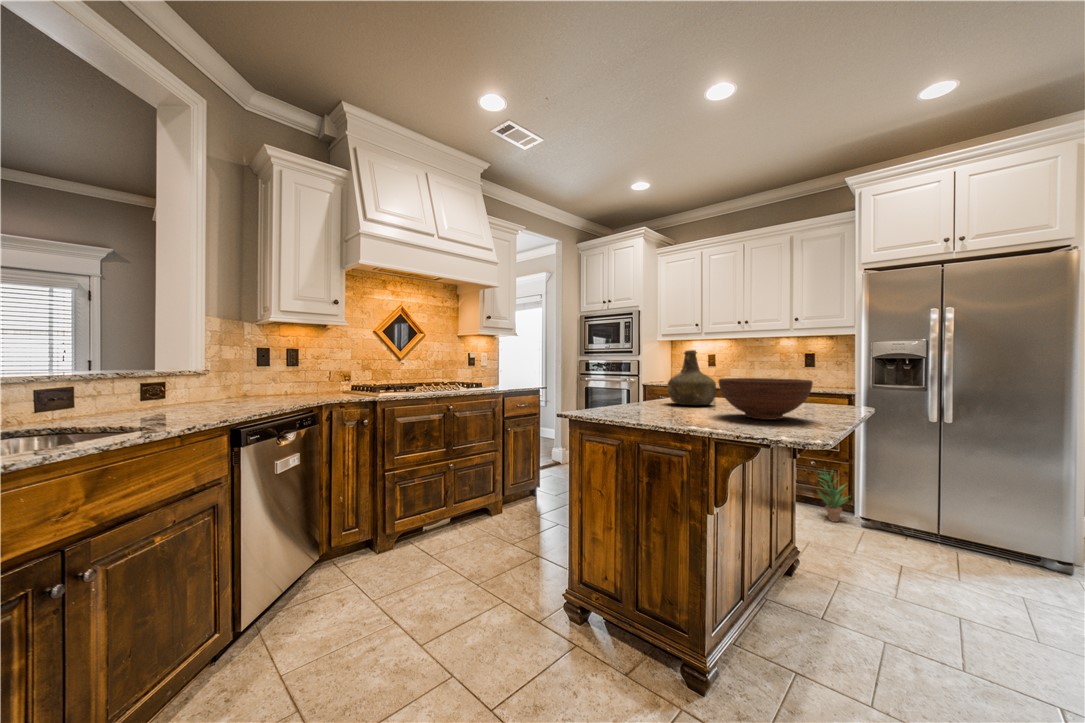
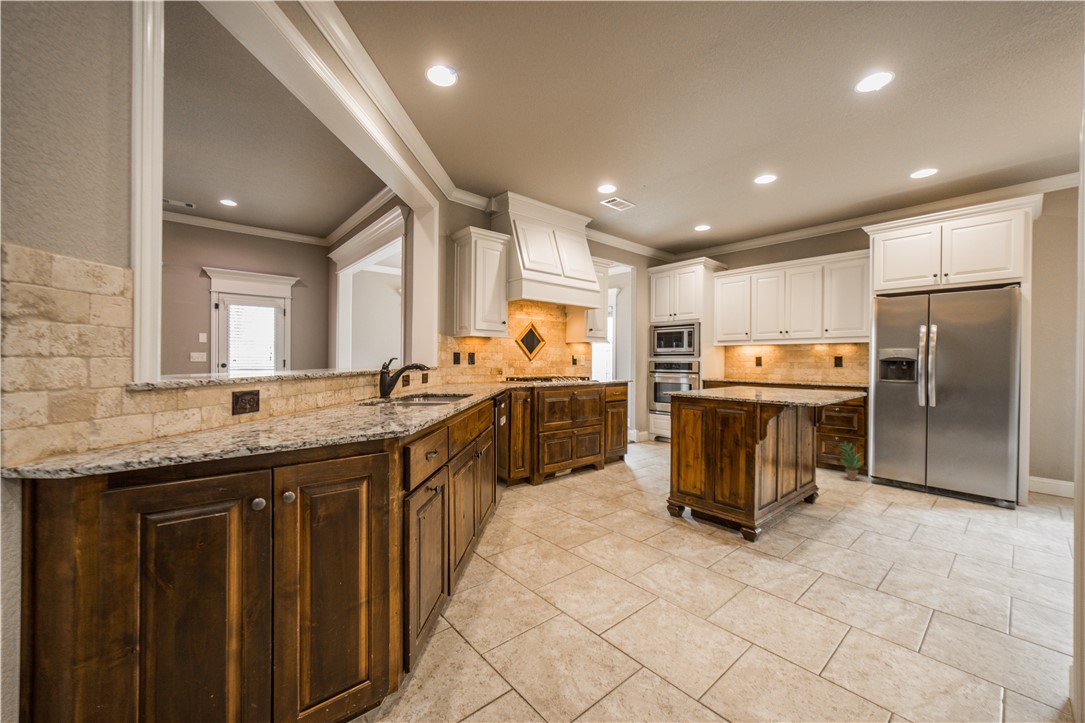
bottle: present [667,350,716,405] -> none [729,355,762,390]
fruit bowl: present [719,378,813,420] -> none [763,372,818,395]

